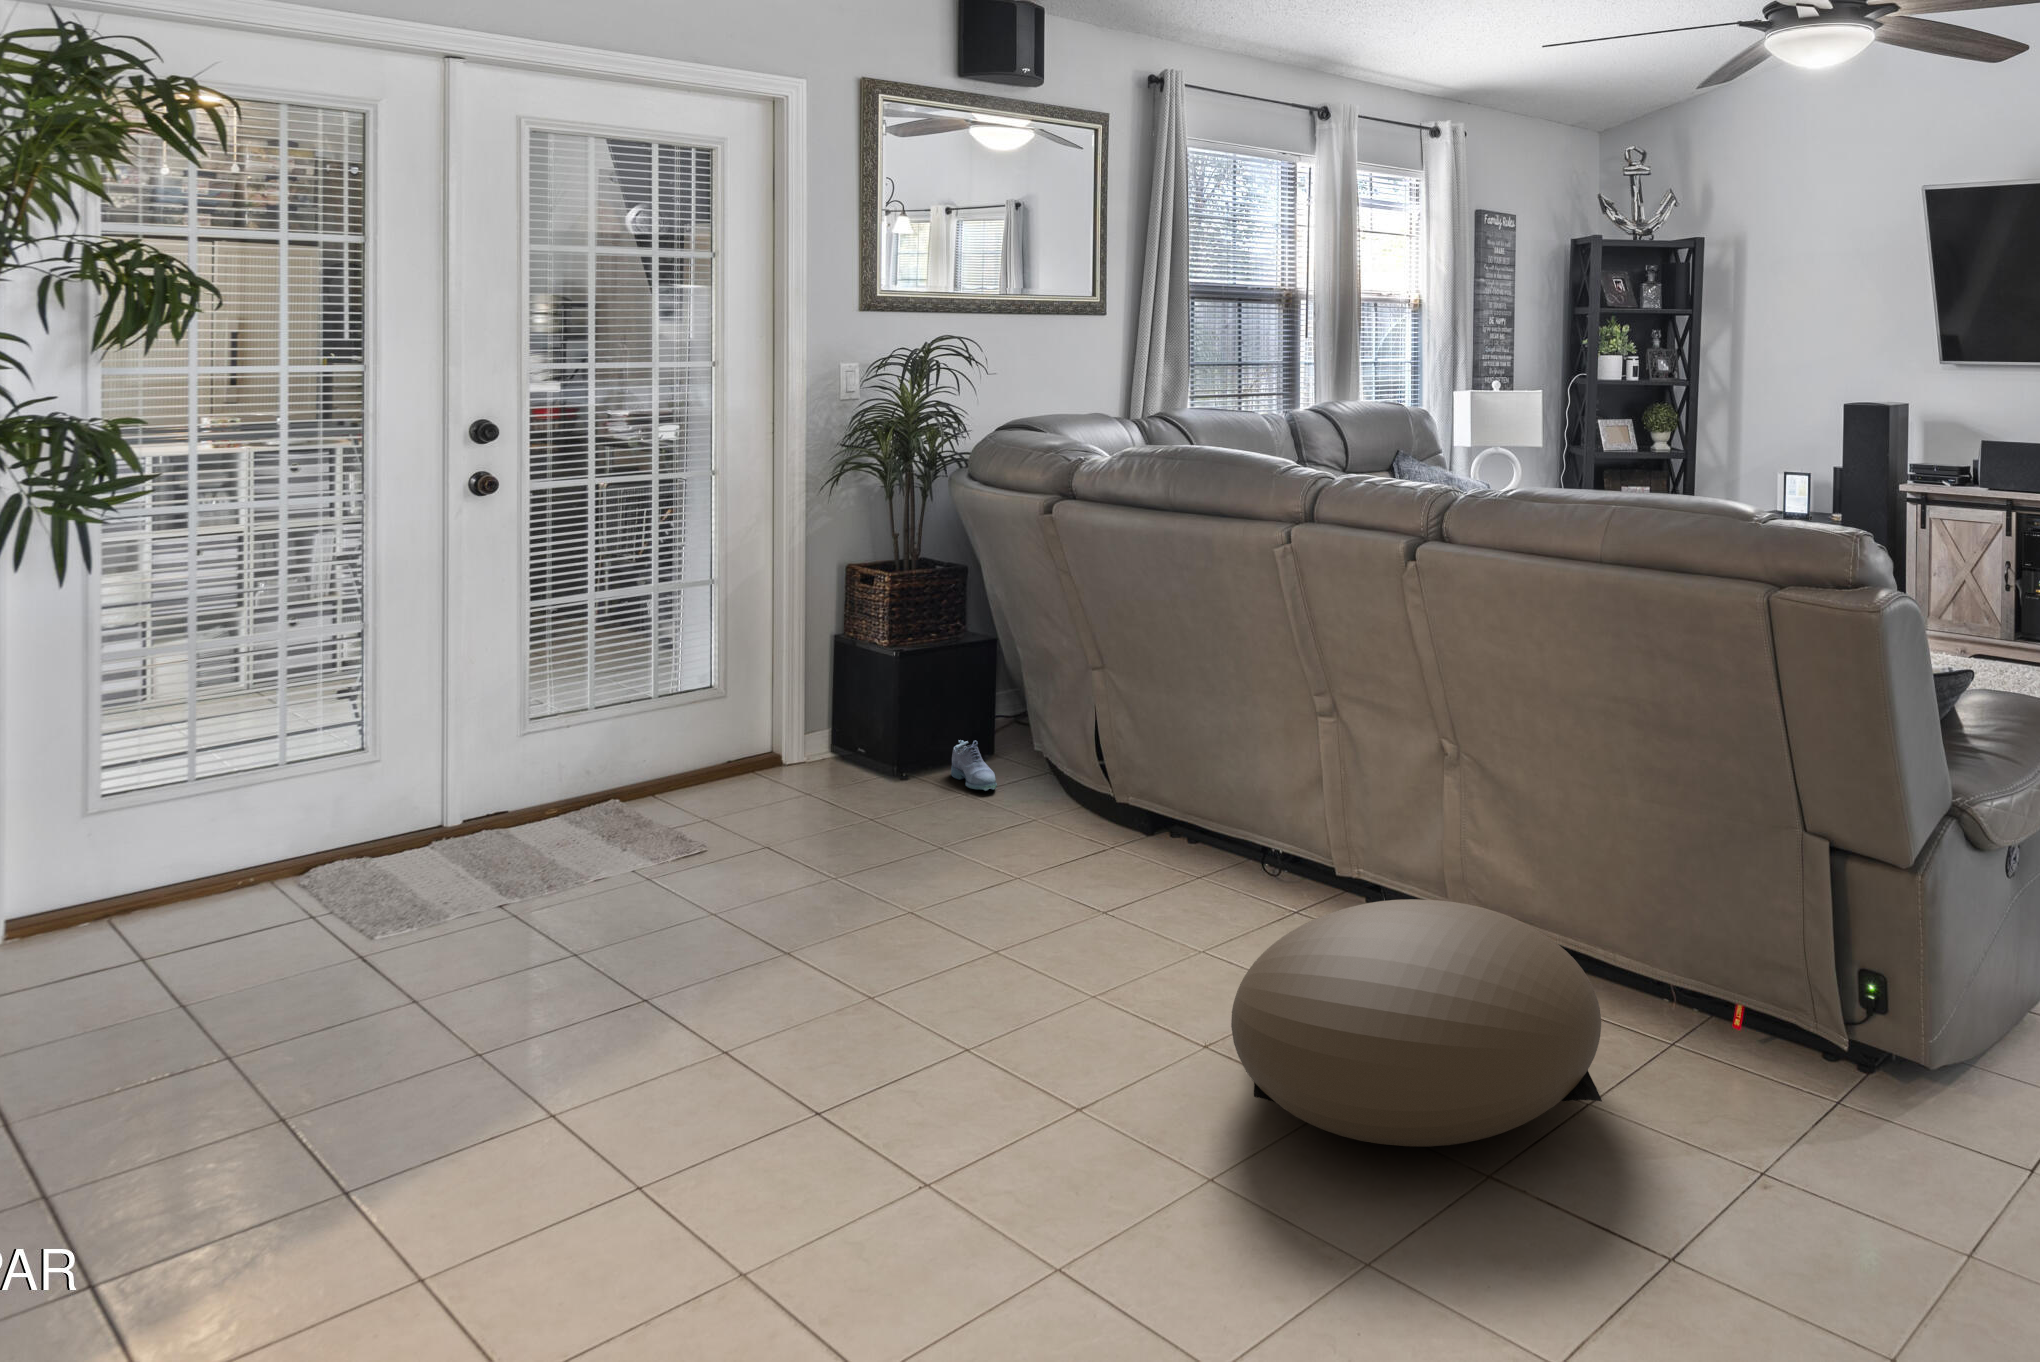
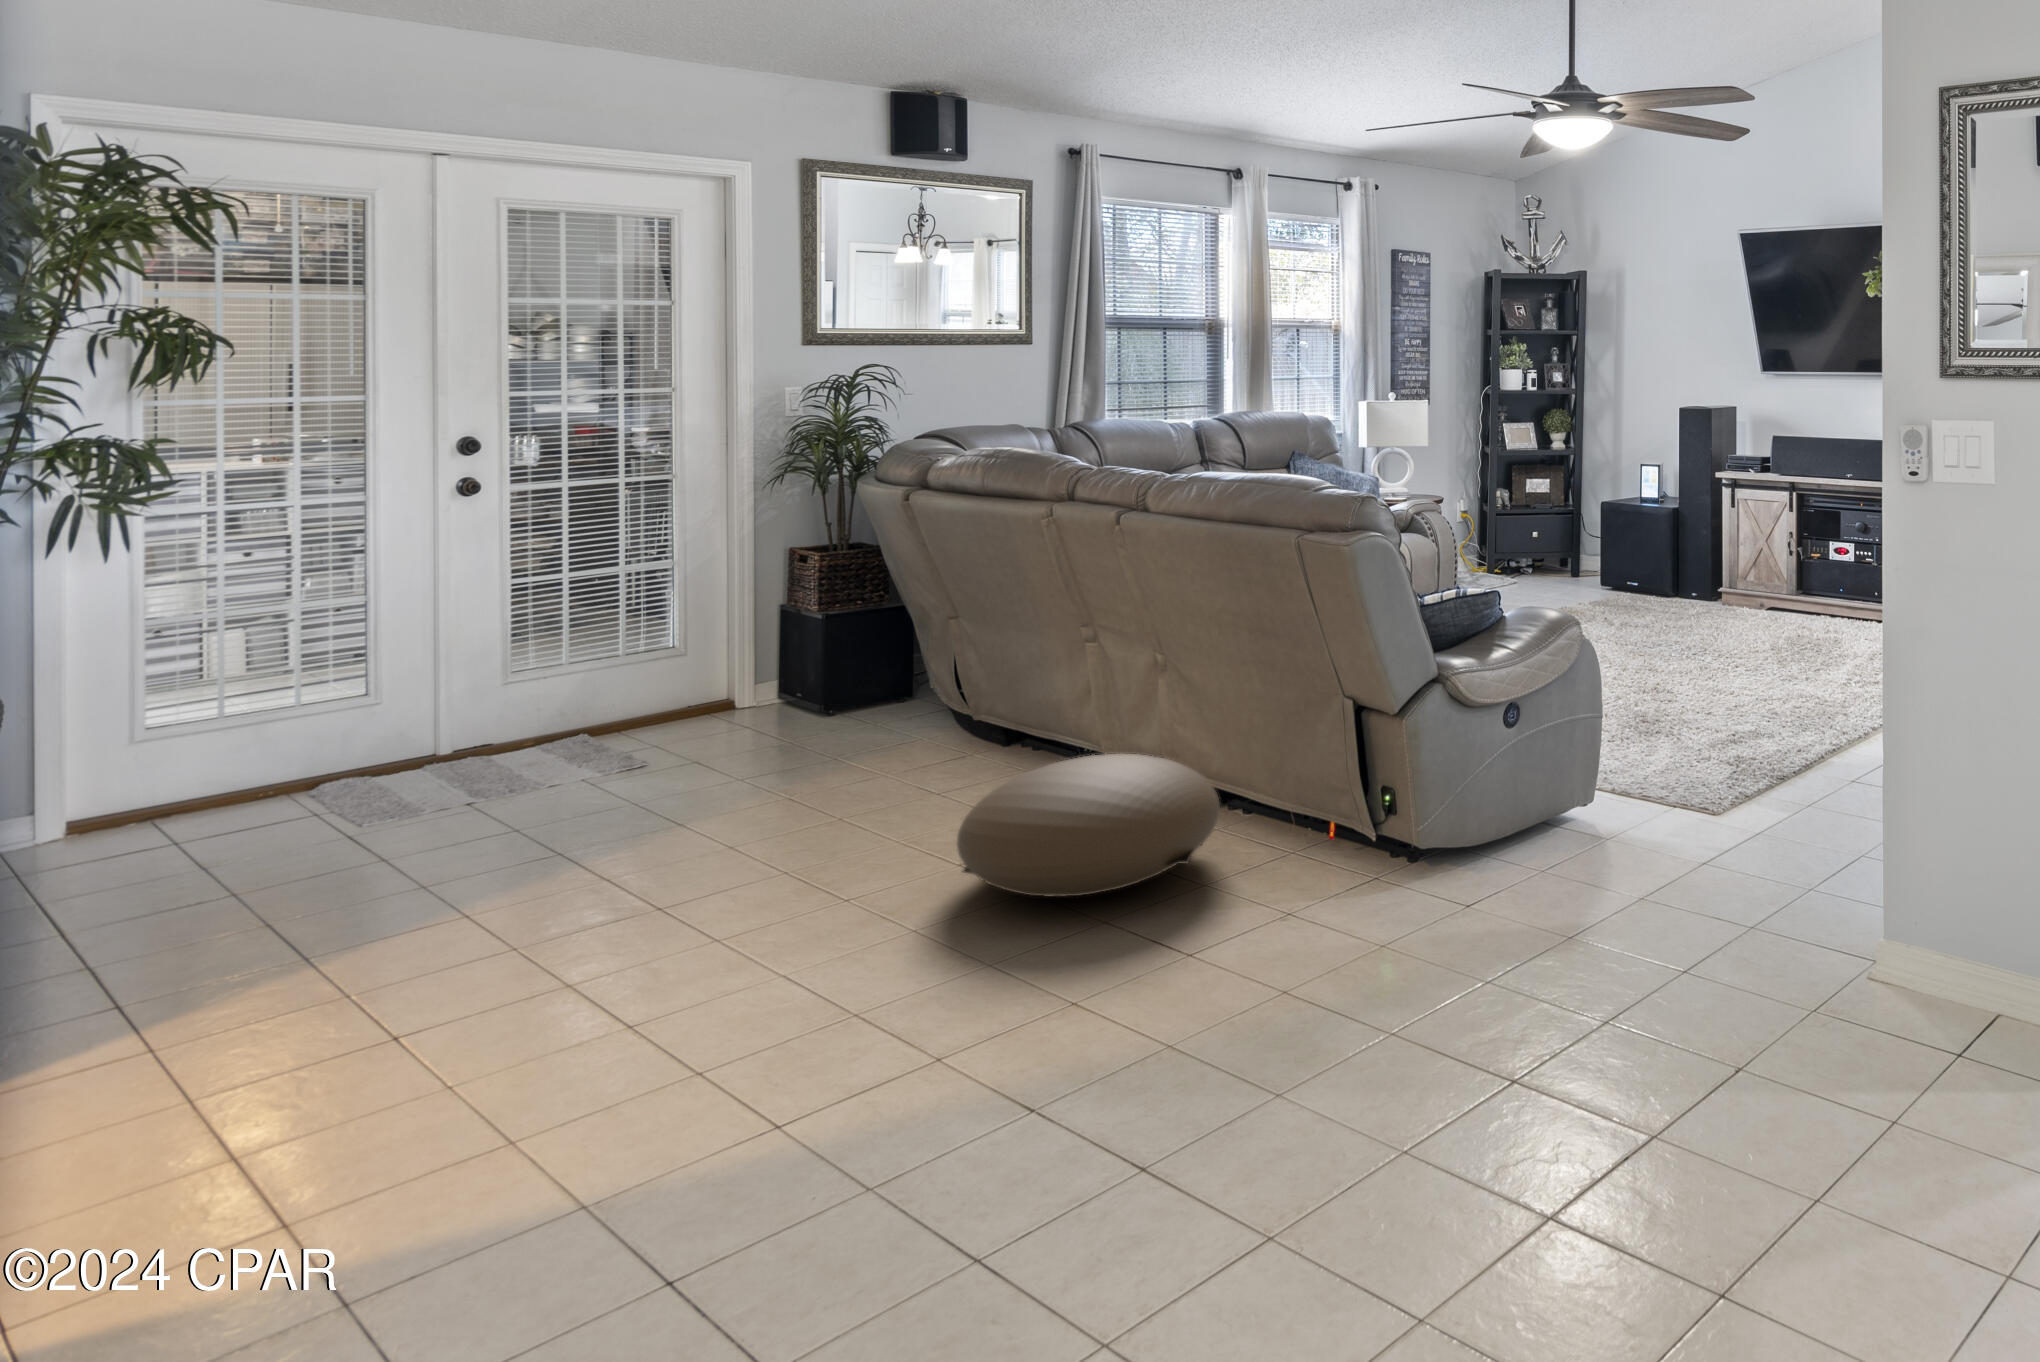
shoe: present [951,740,997,791] -> none [868,684,901,721]

